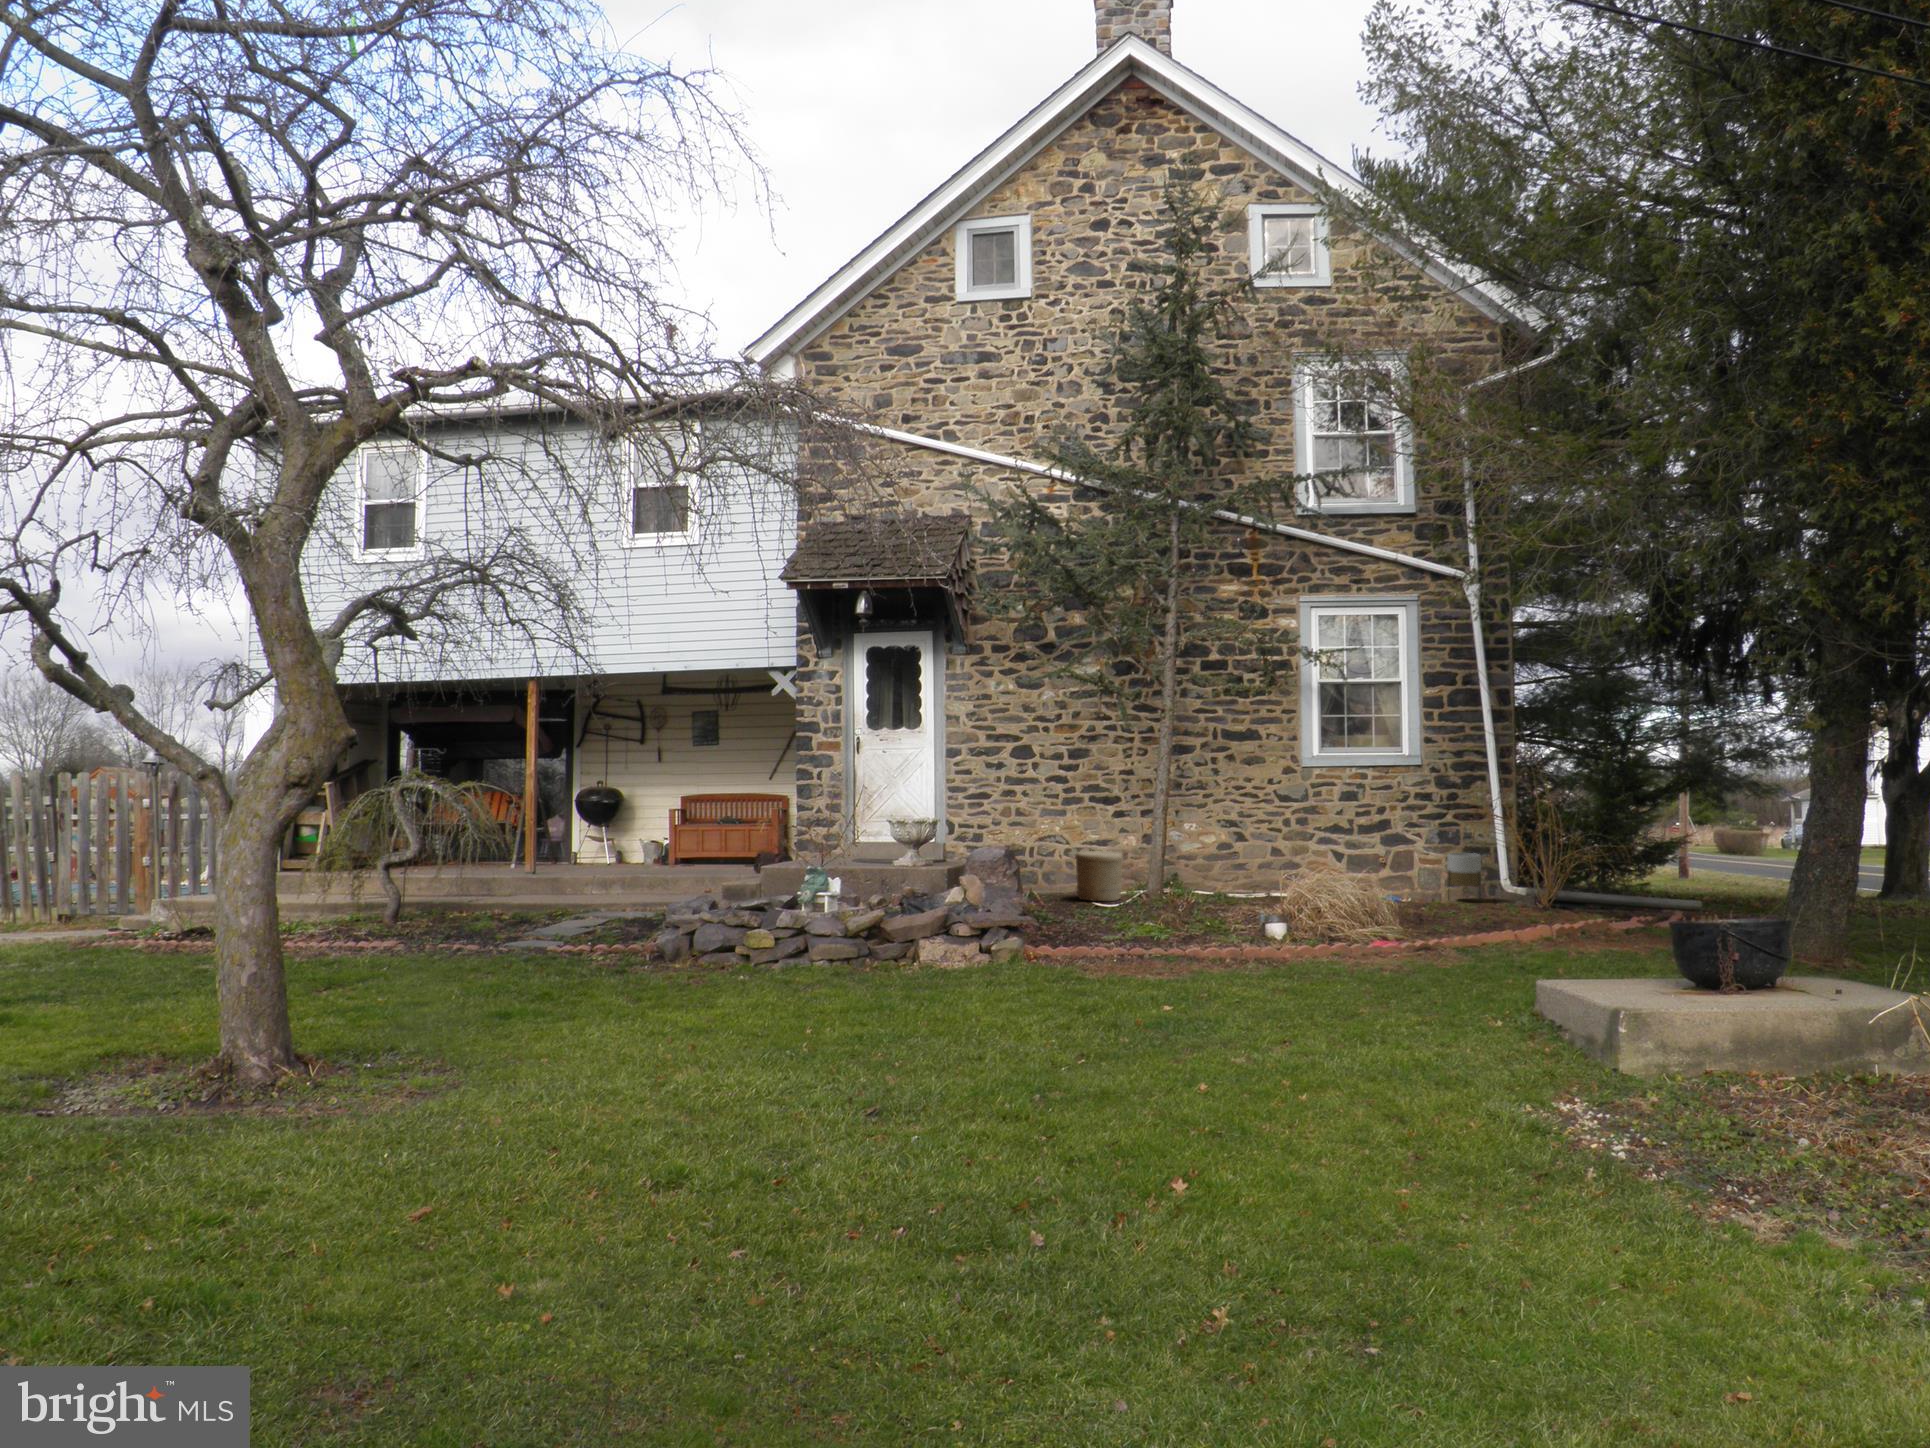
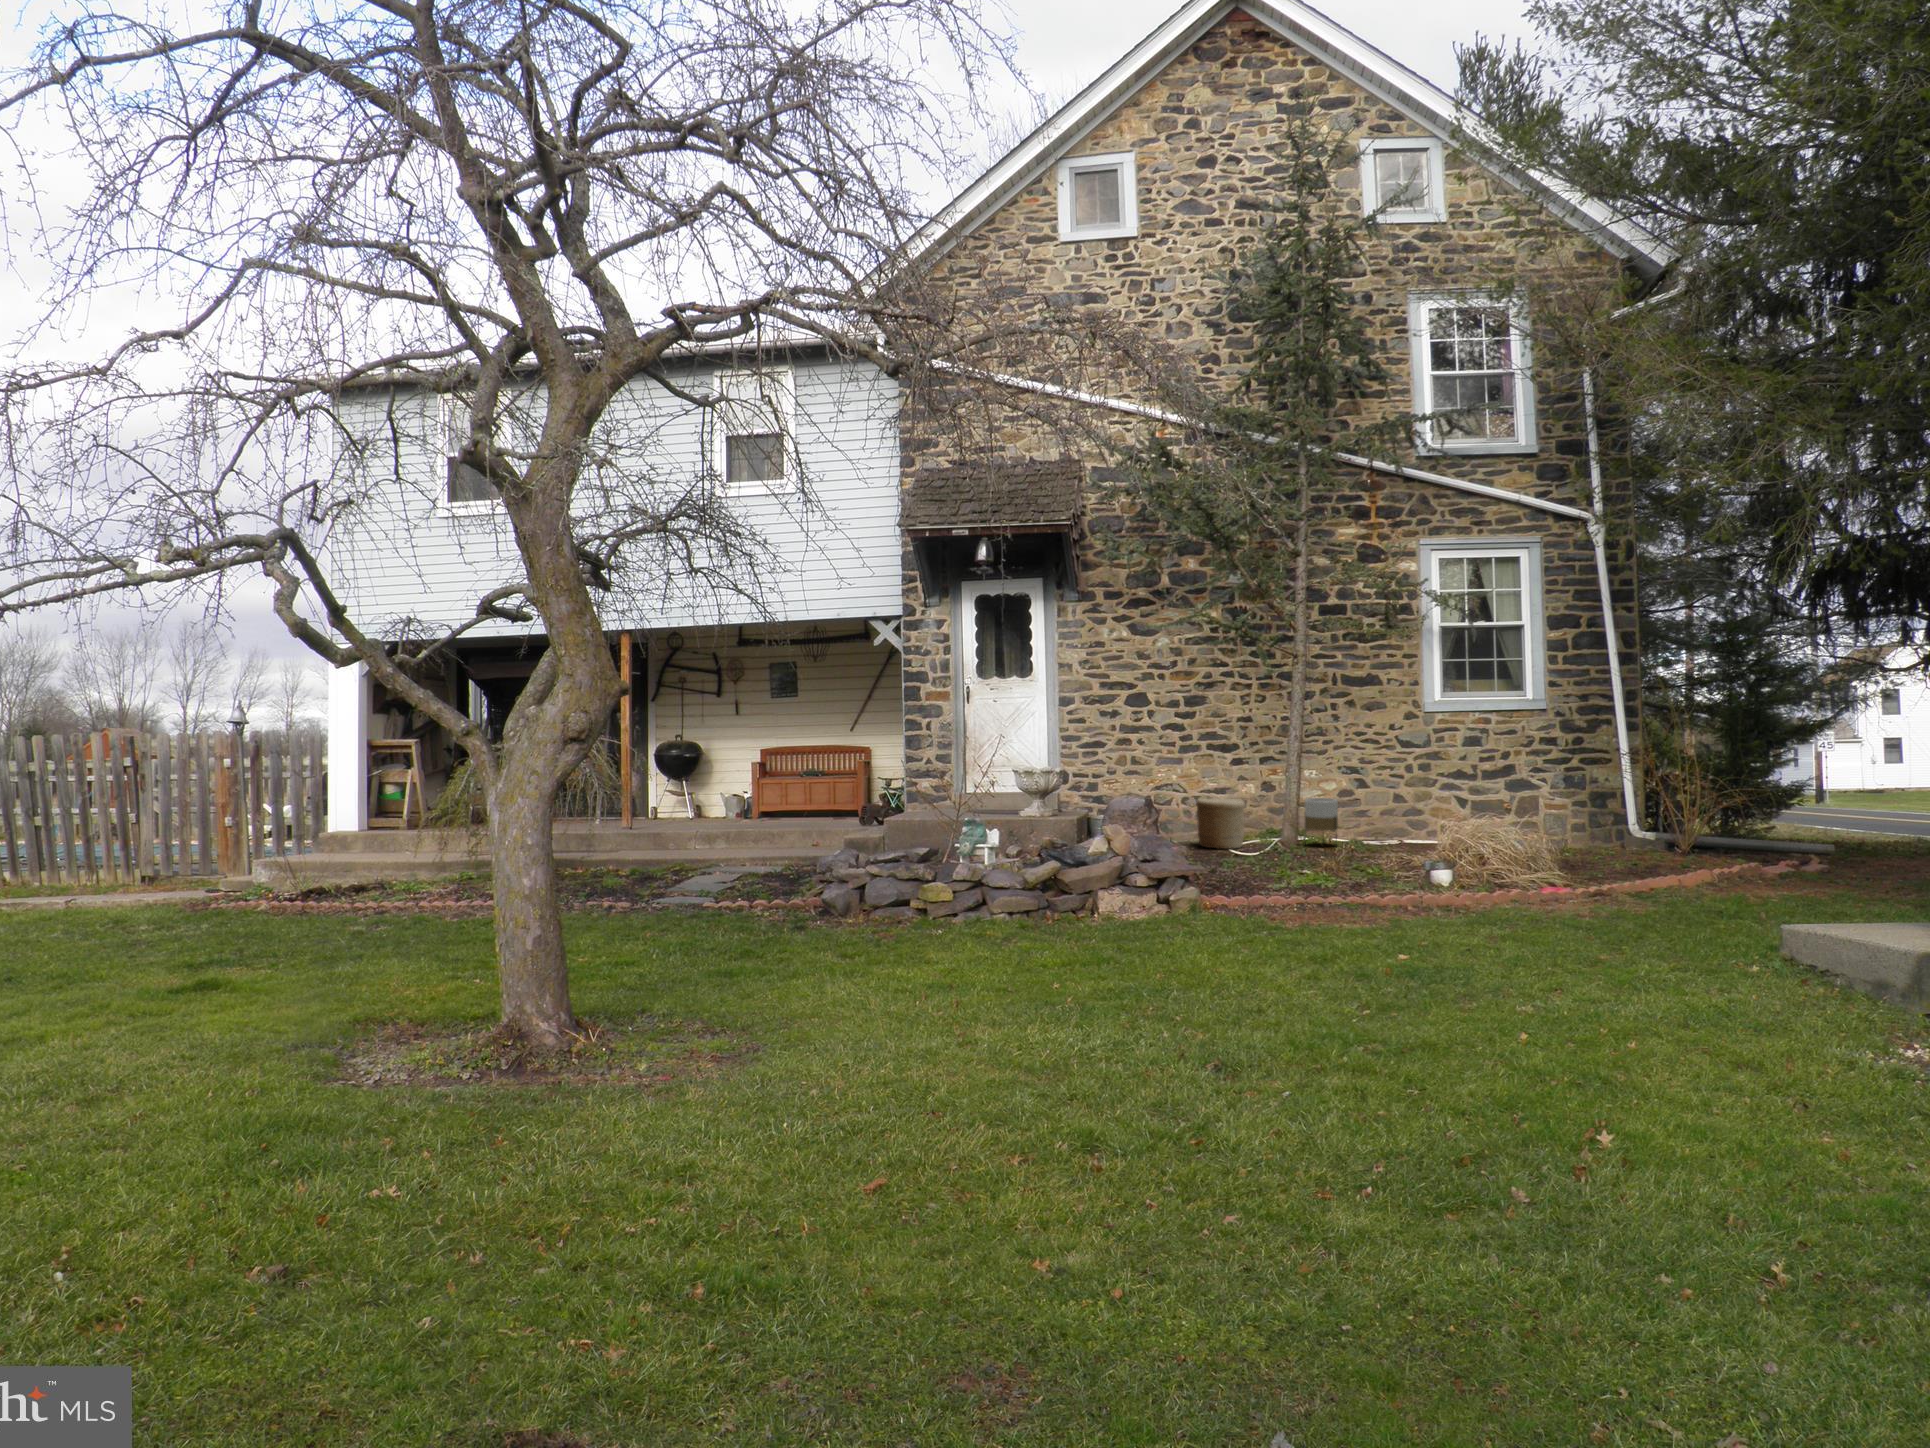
planter: present [1447,853,1481,899] -> present [1305,798,1338,847]

